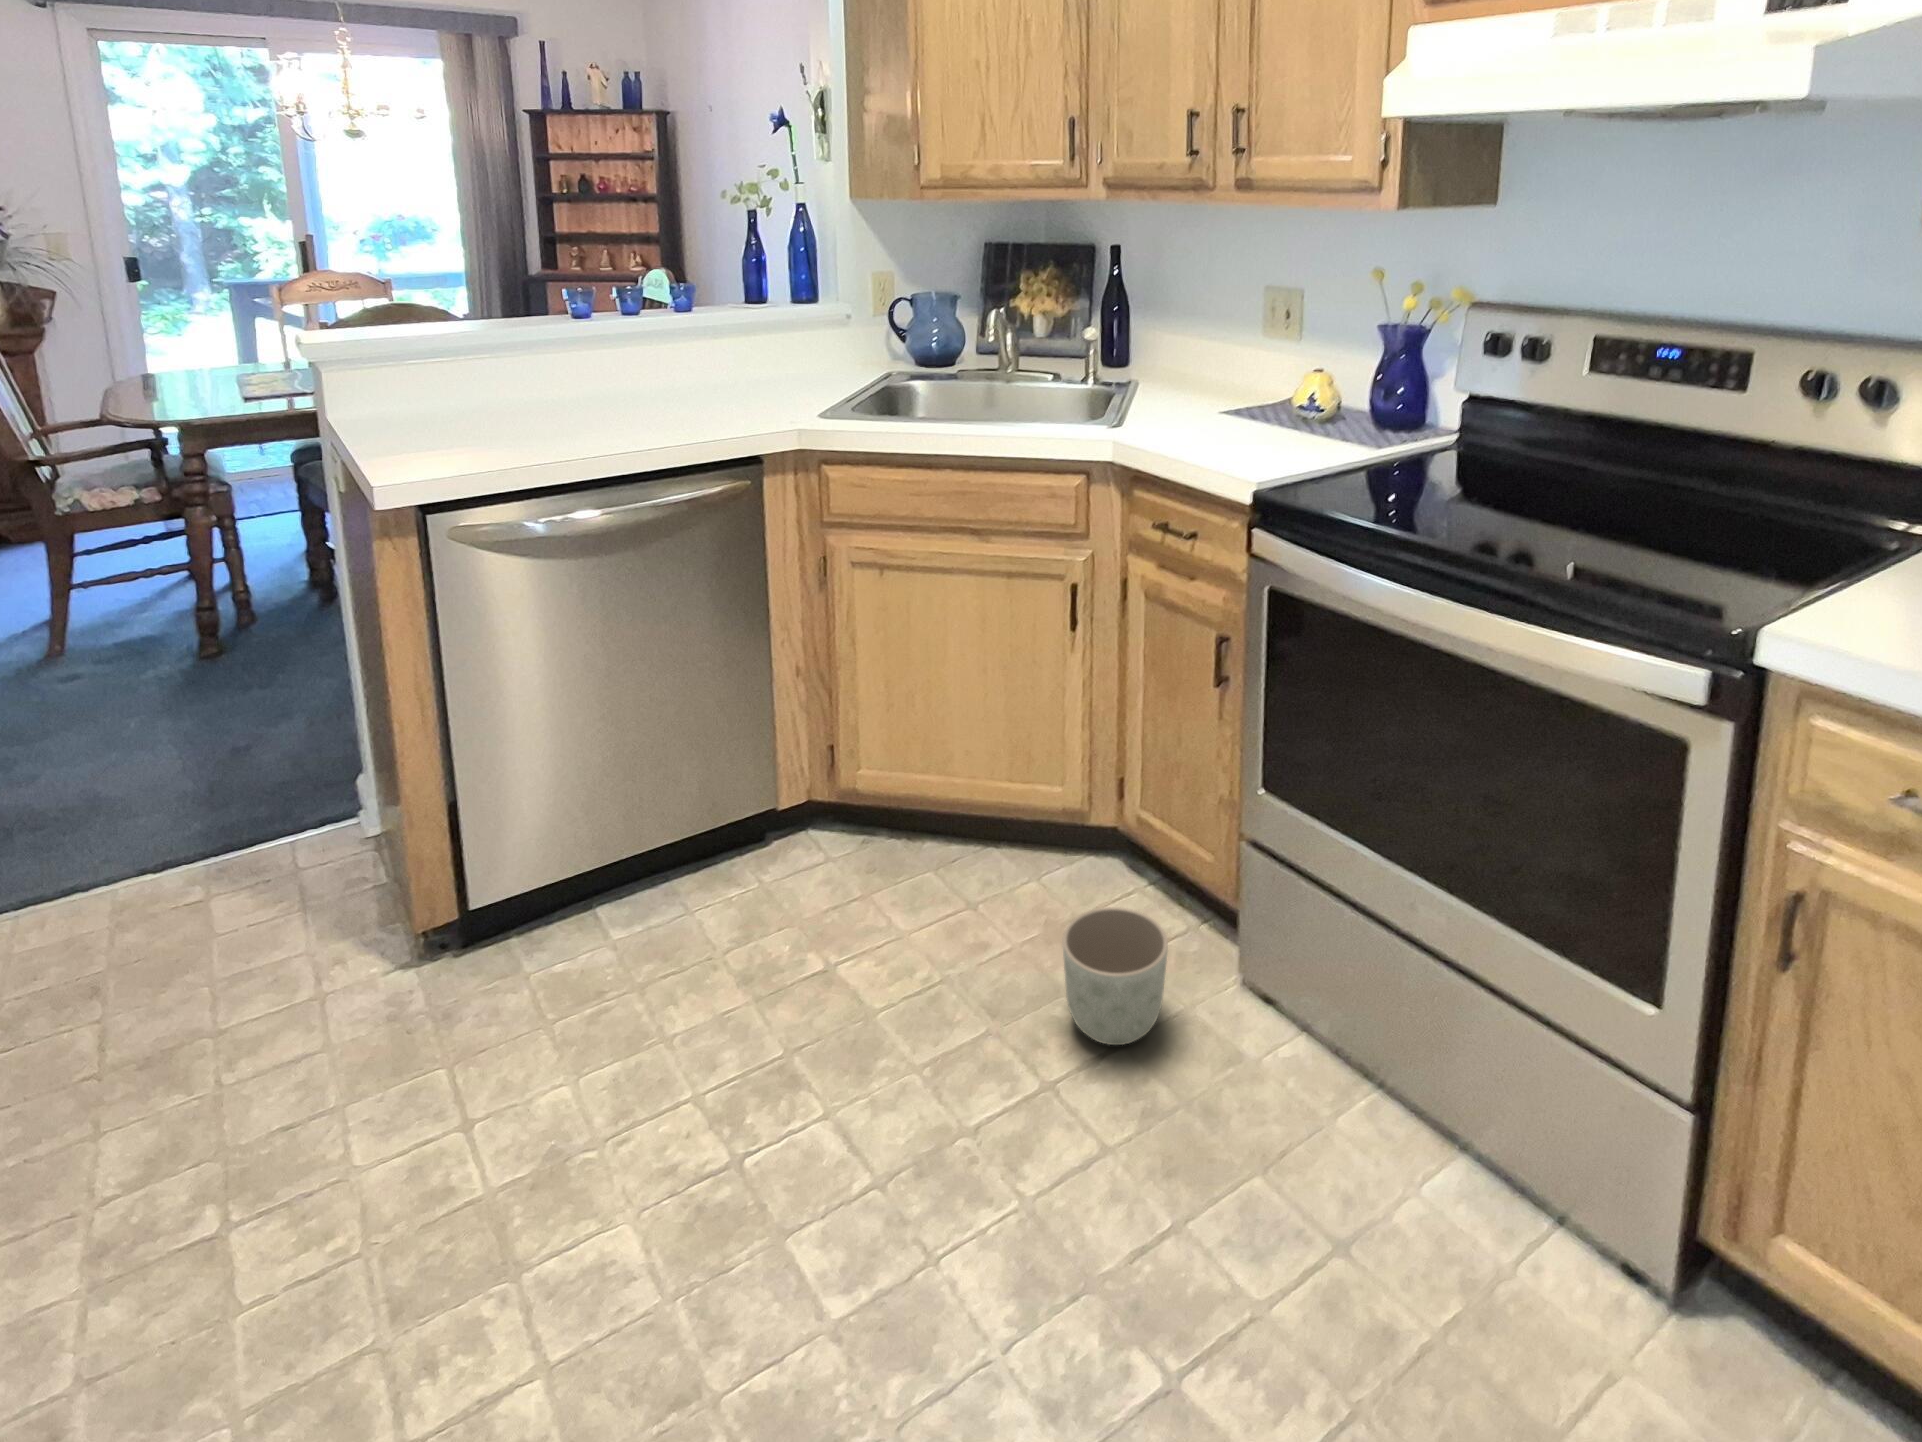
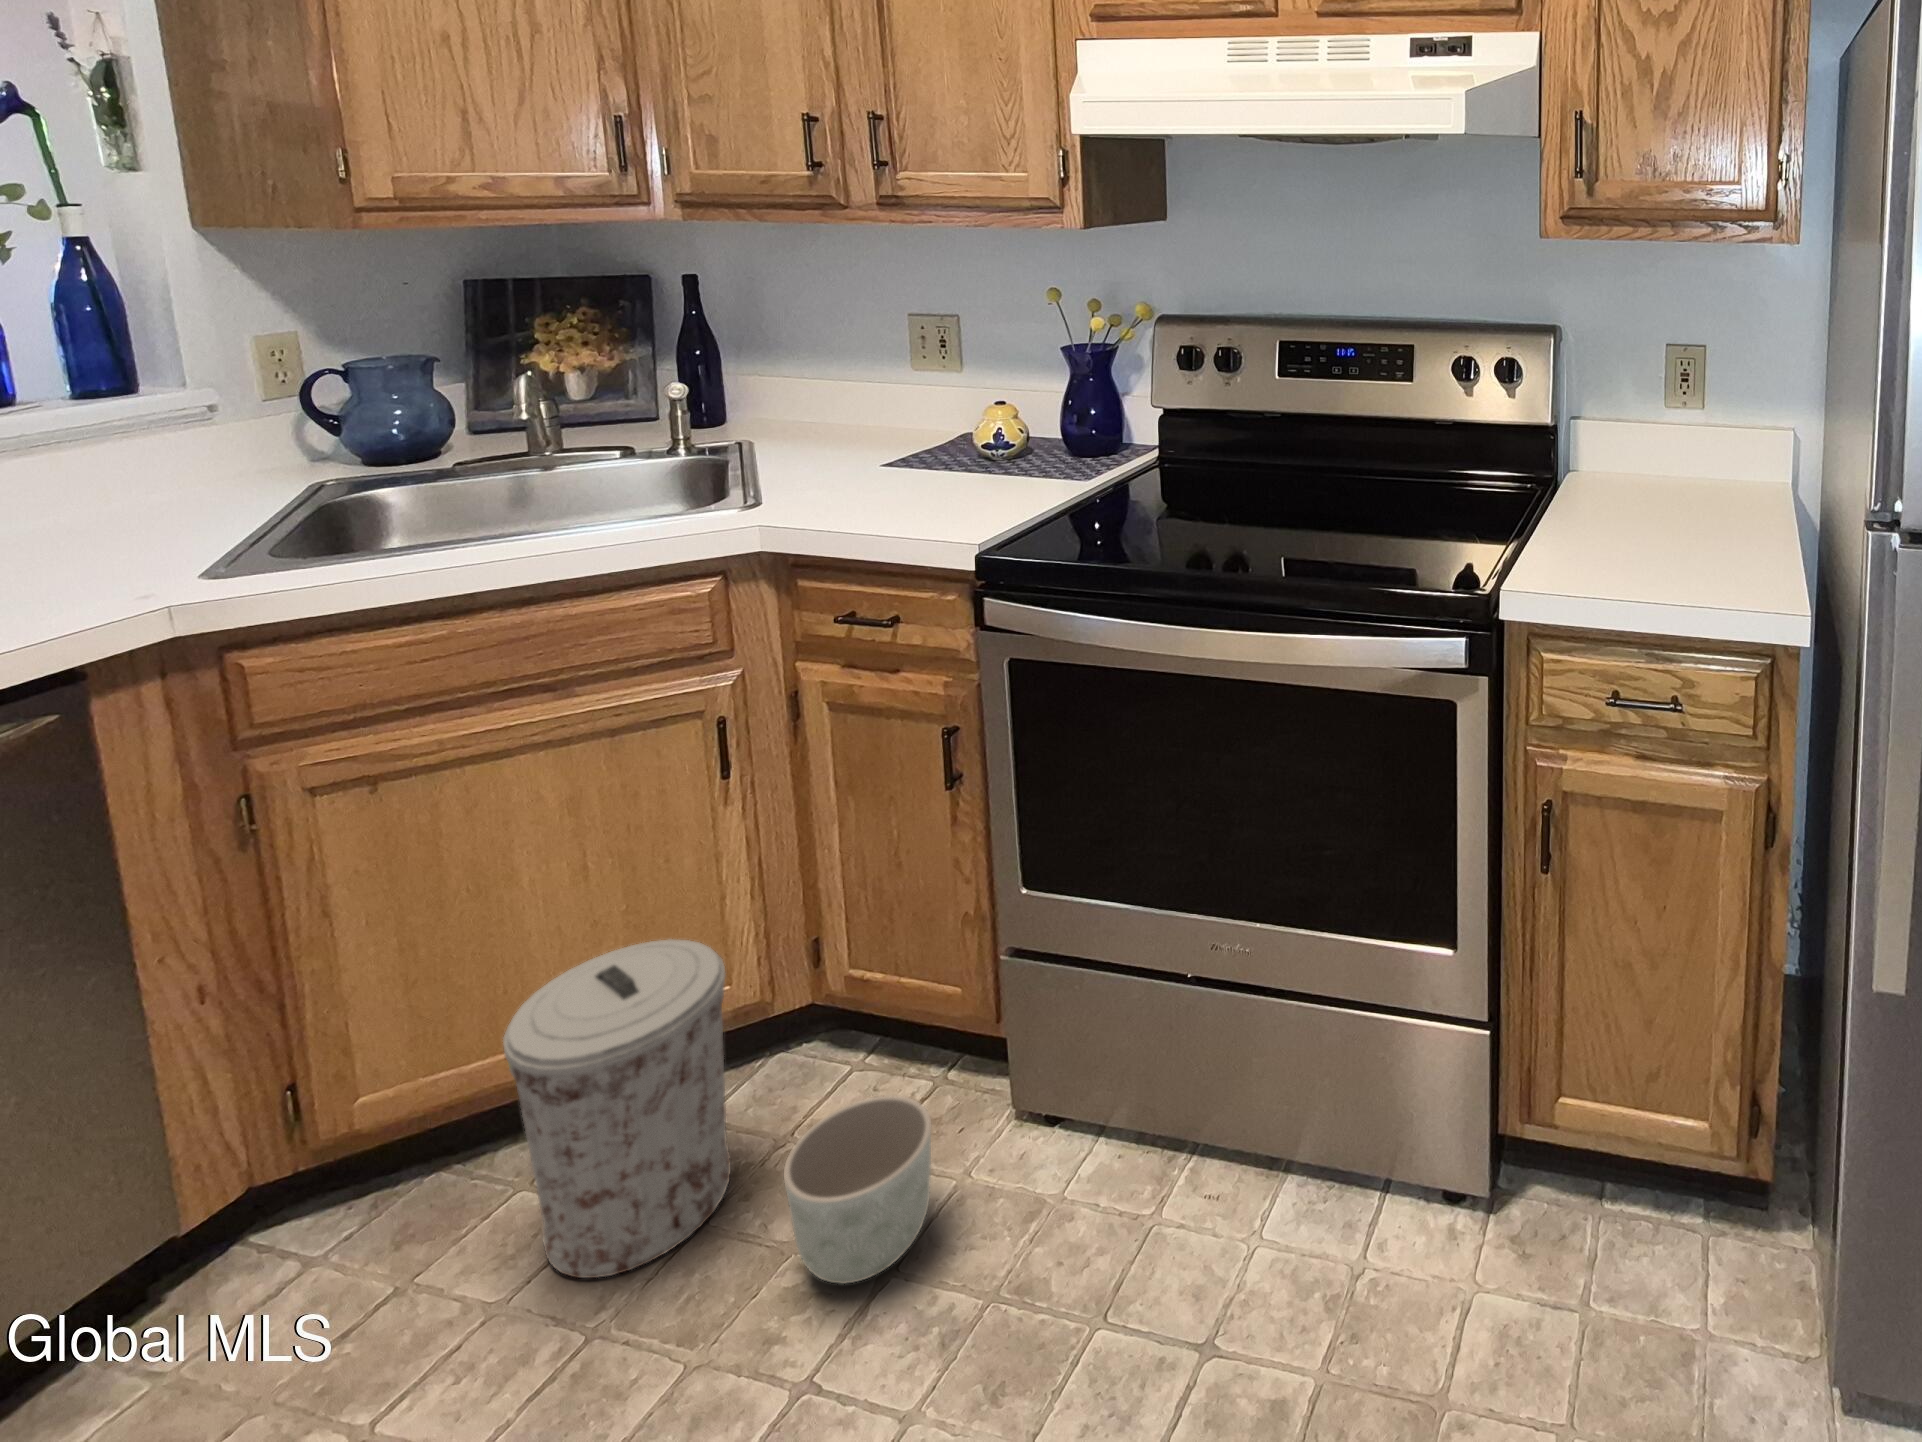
trash can: none [923,728,1055,956] -> present [503,939,731,1278]

